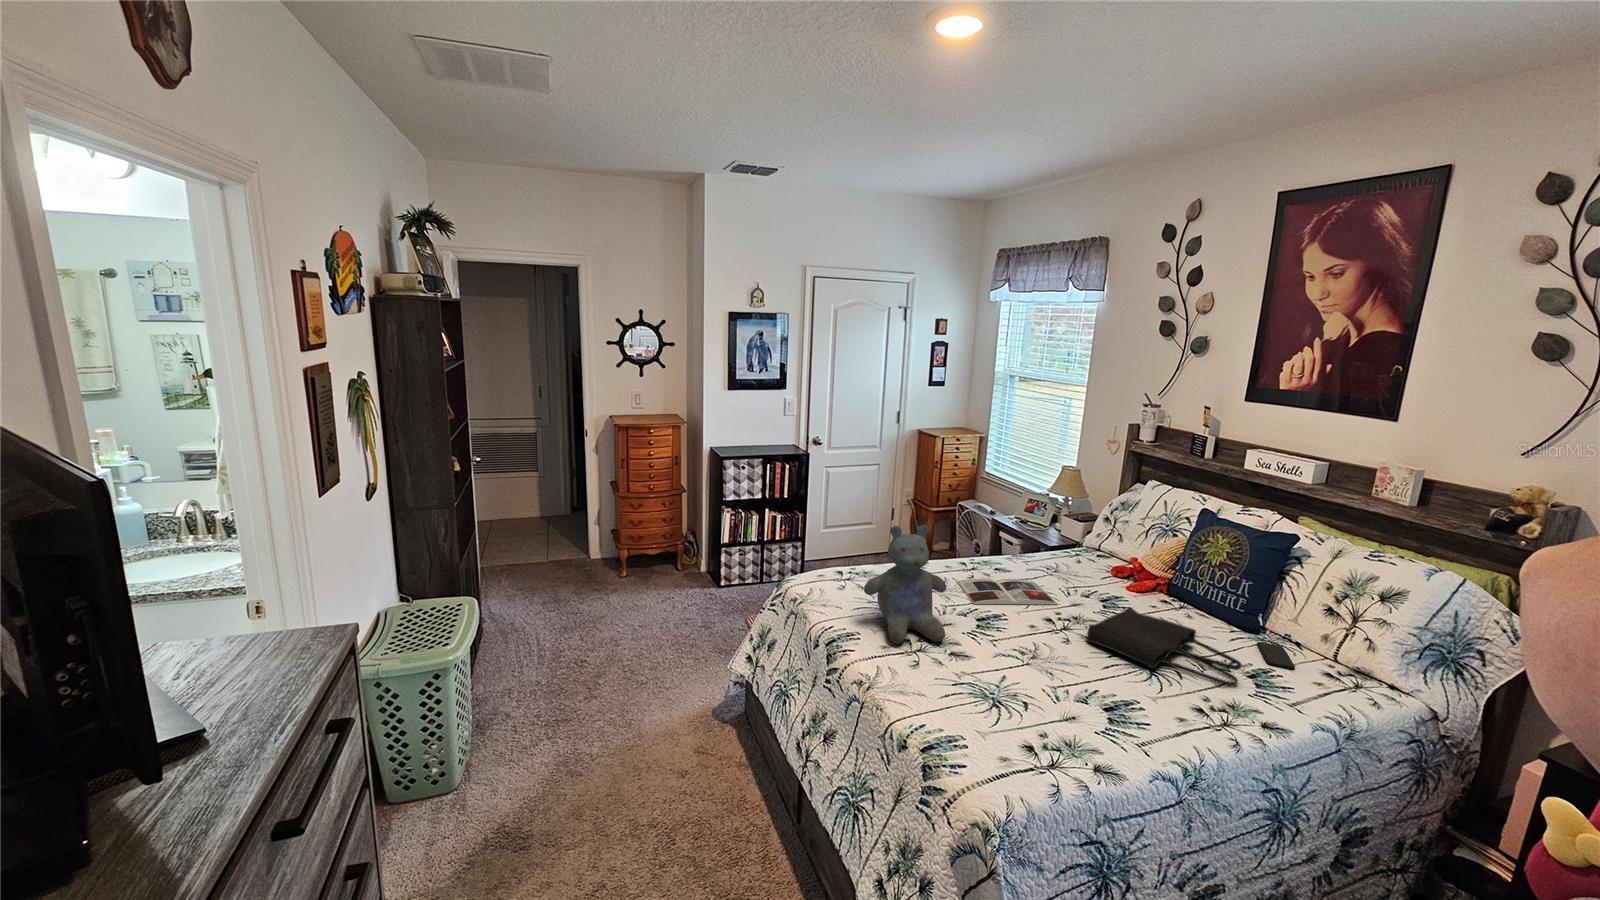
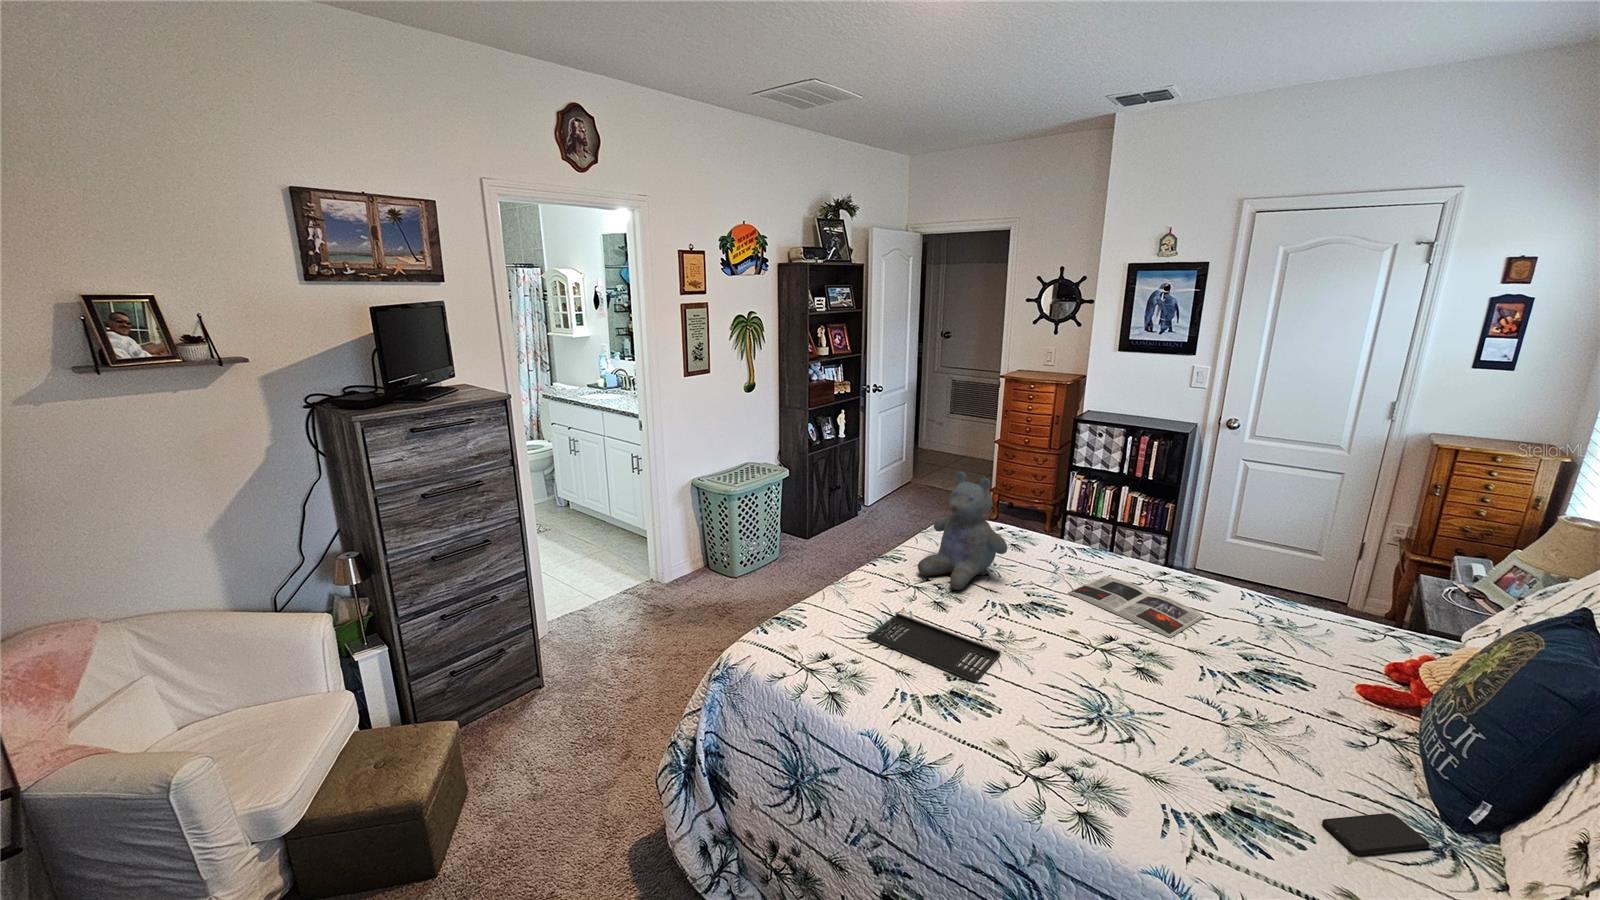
tote bag: present [1086,607,1242,686] -> none [1100,644,1248,785]
tray: none [967,669,1101,725] -> present [867,612,1001,682]

